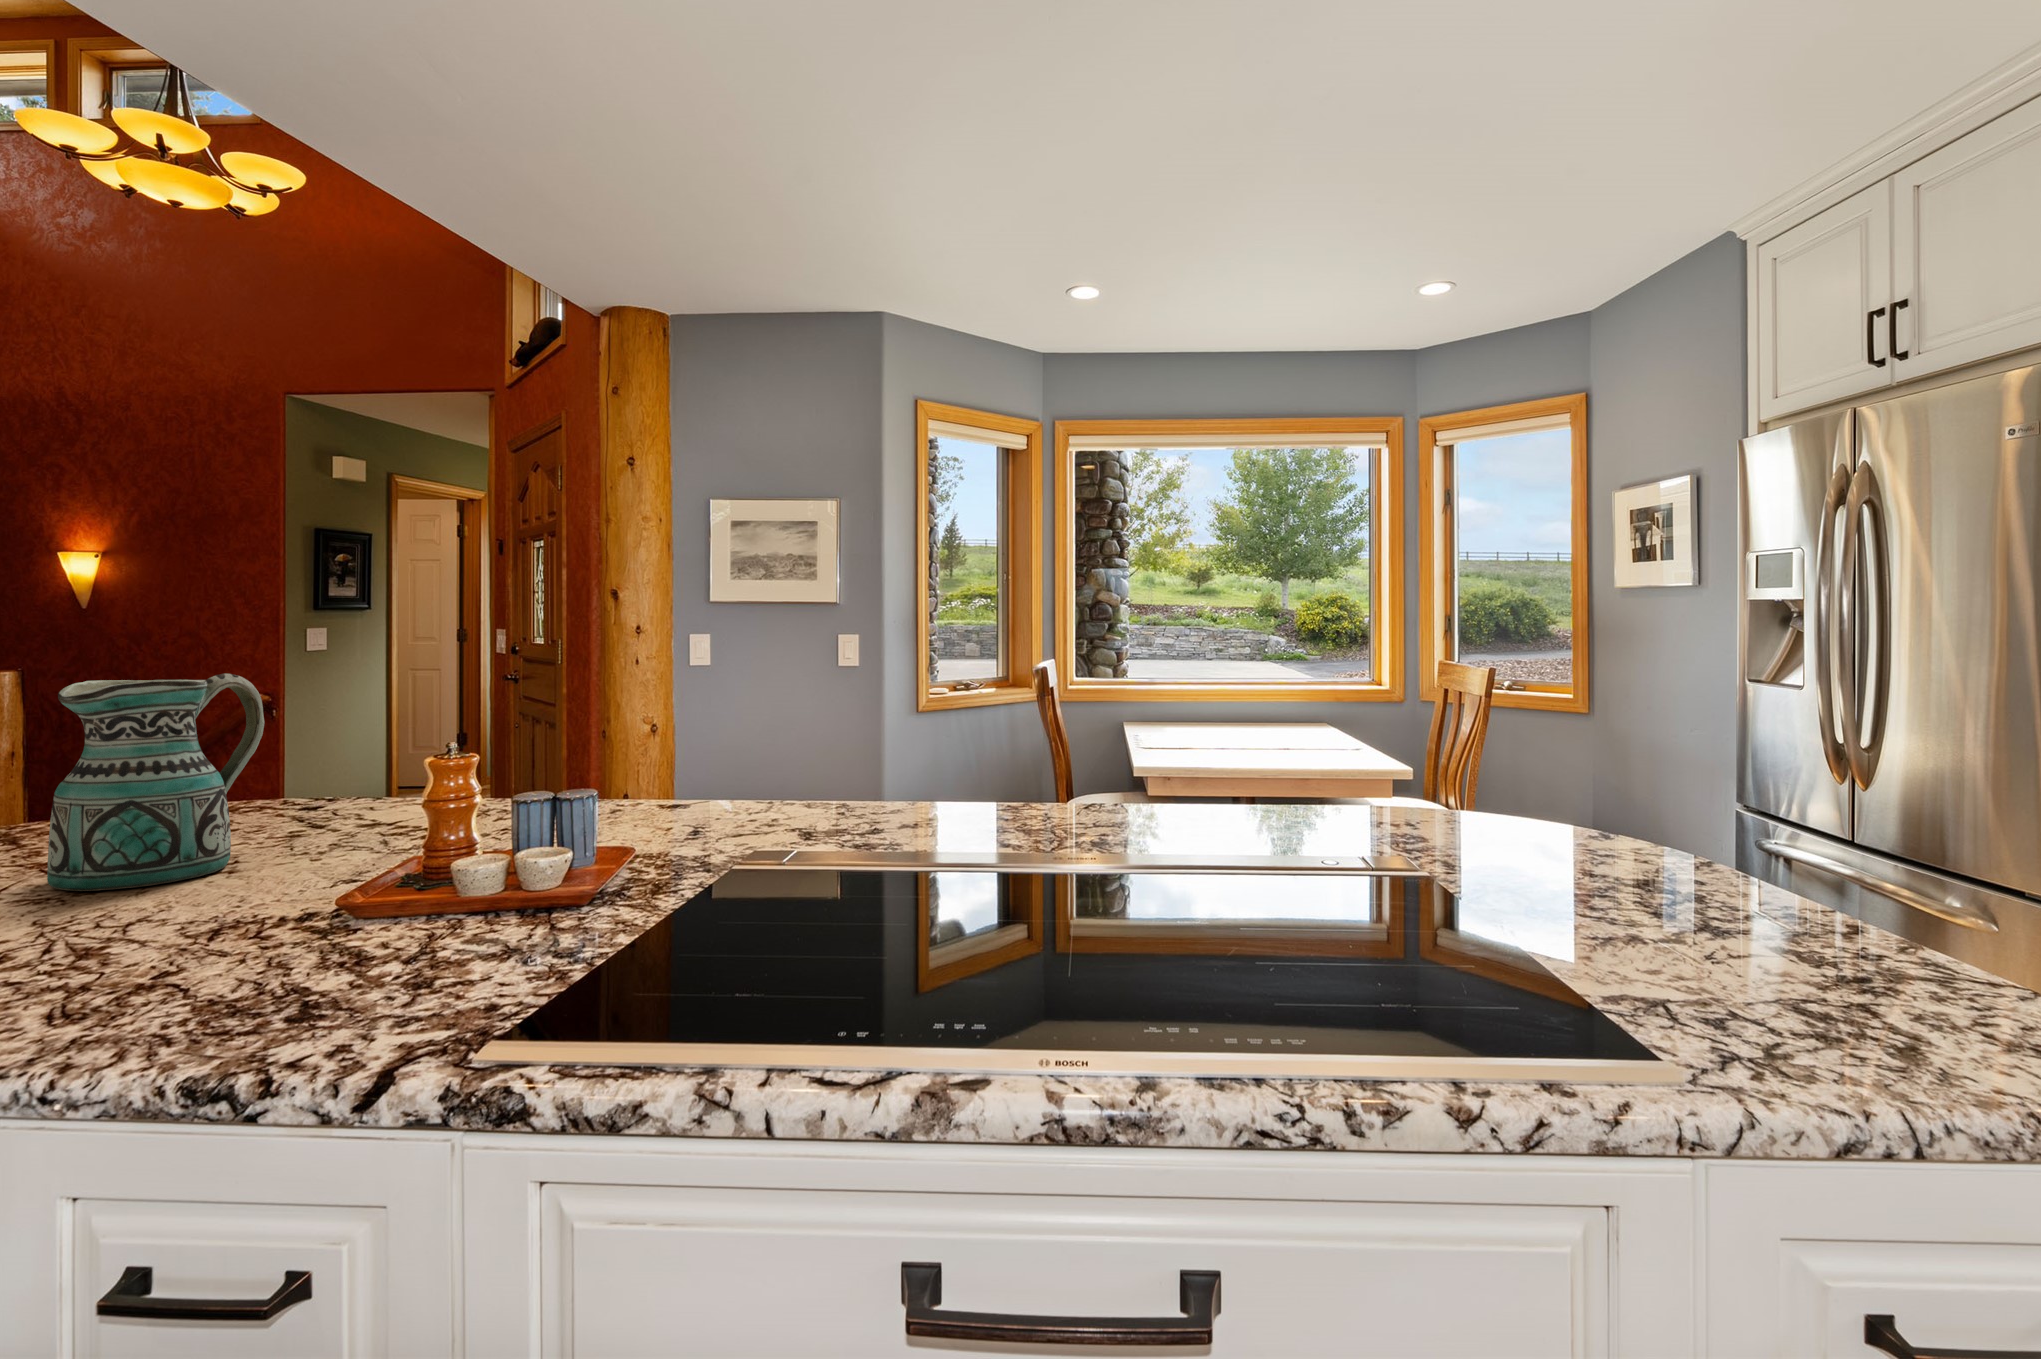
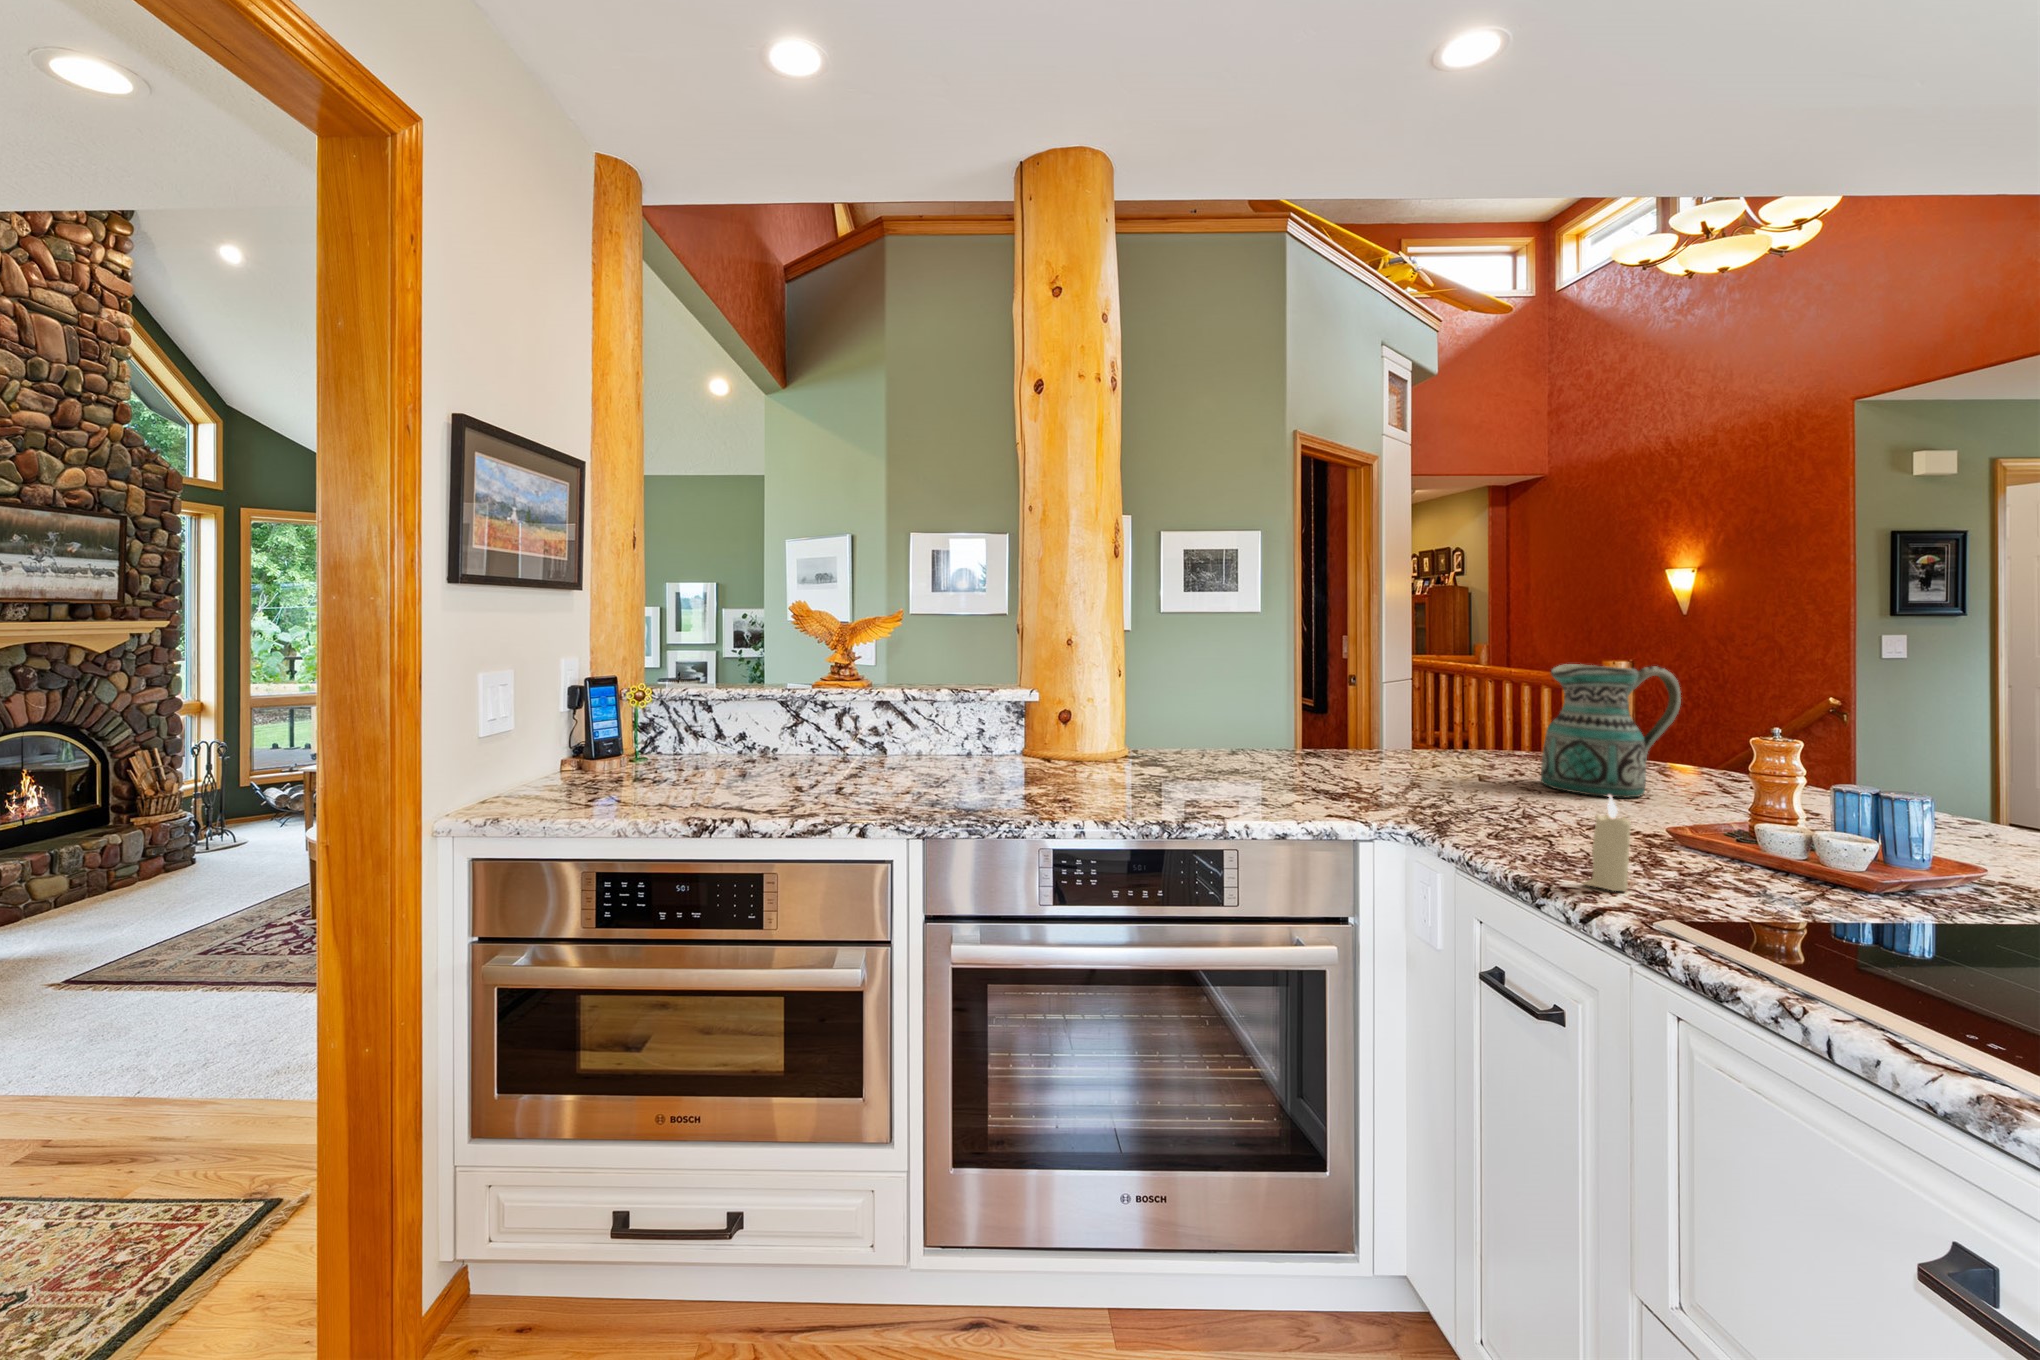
candle: none [313,880,384,1042] -> present [1583,795,1631,891]

